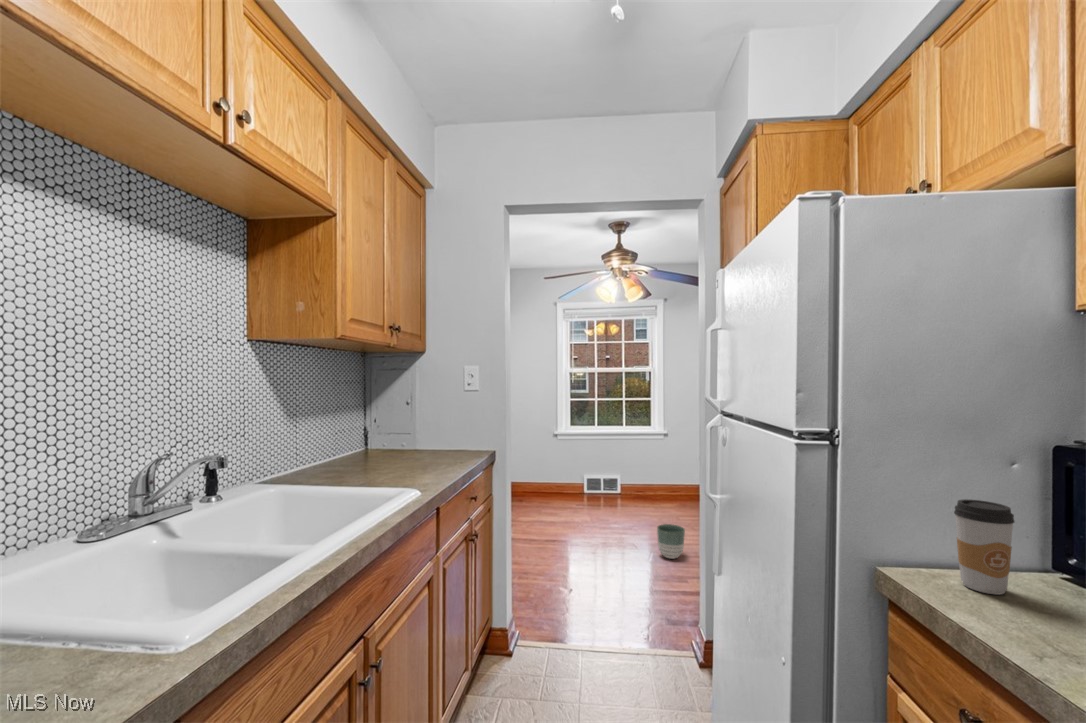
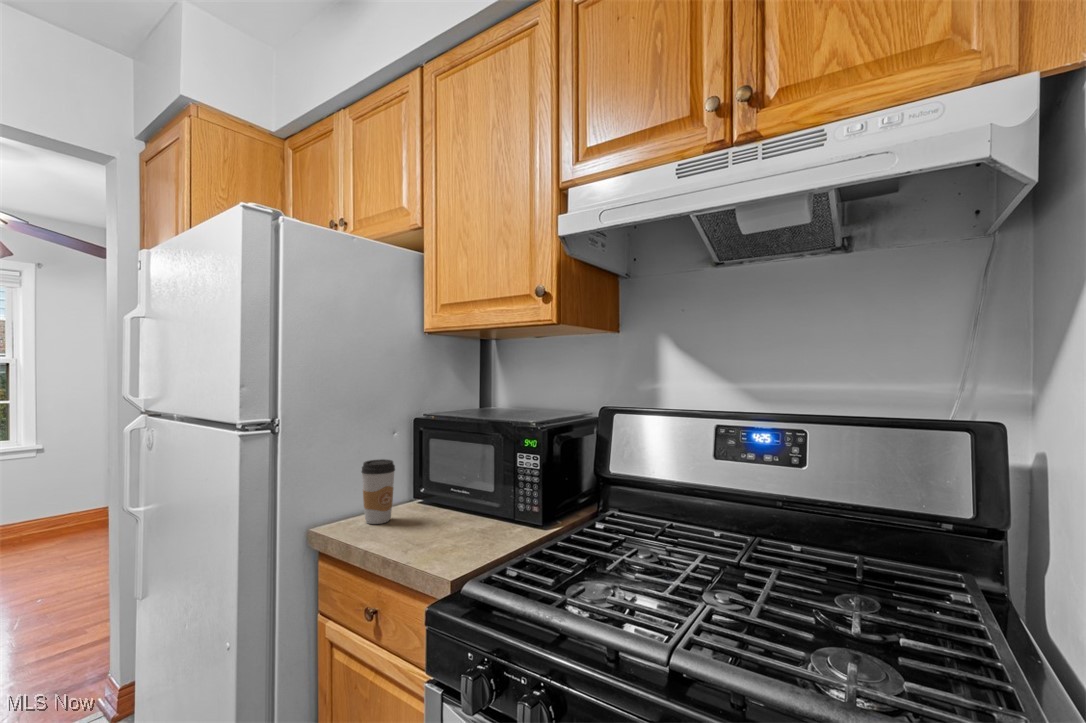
planter: present [657,524,685,559] -> none [29,566,78,614]

